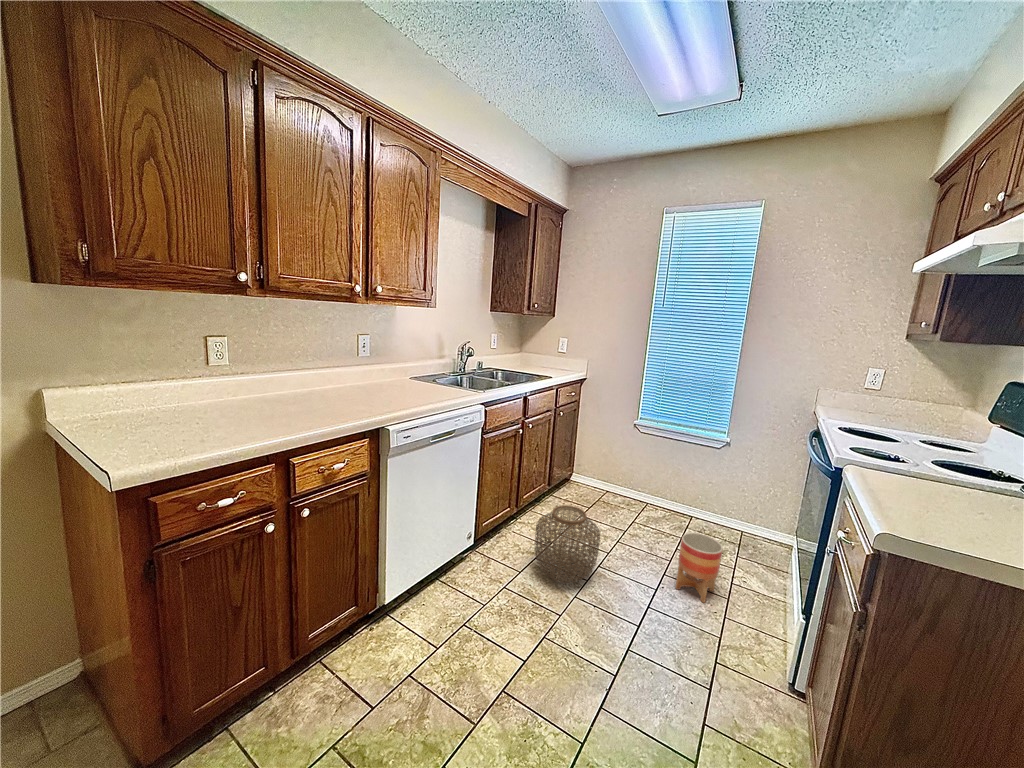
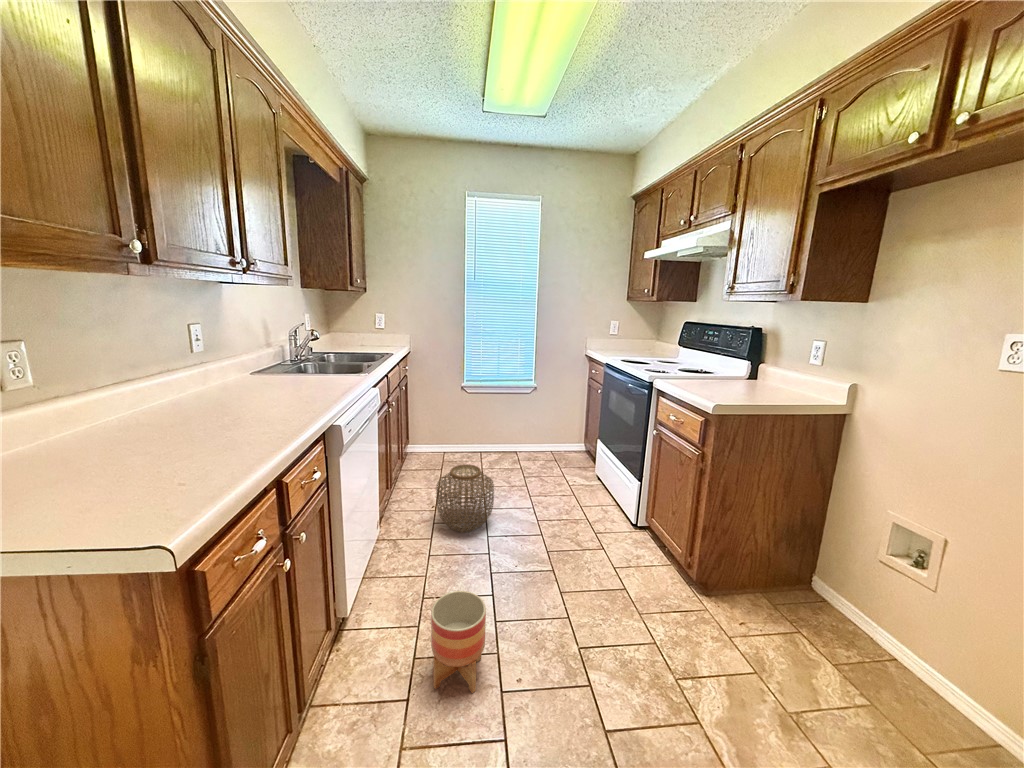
planter: present [675,533,723,603] -> present [431,591,486,693]

